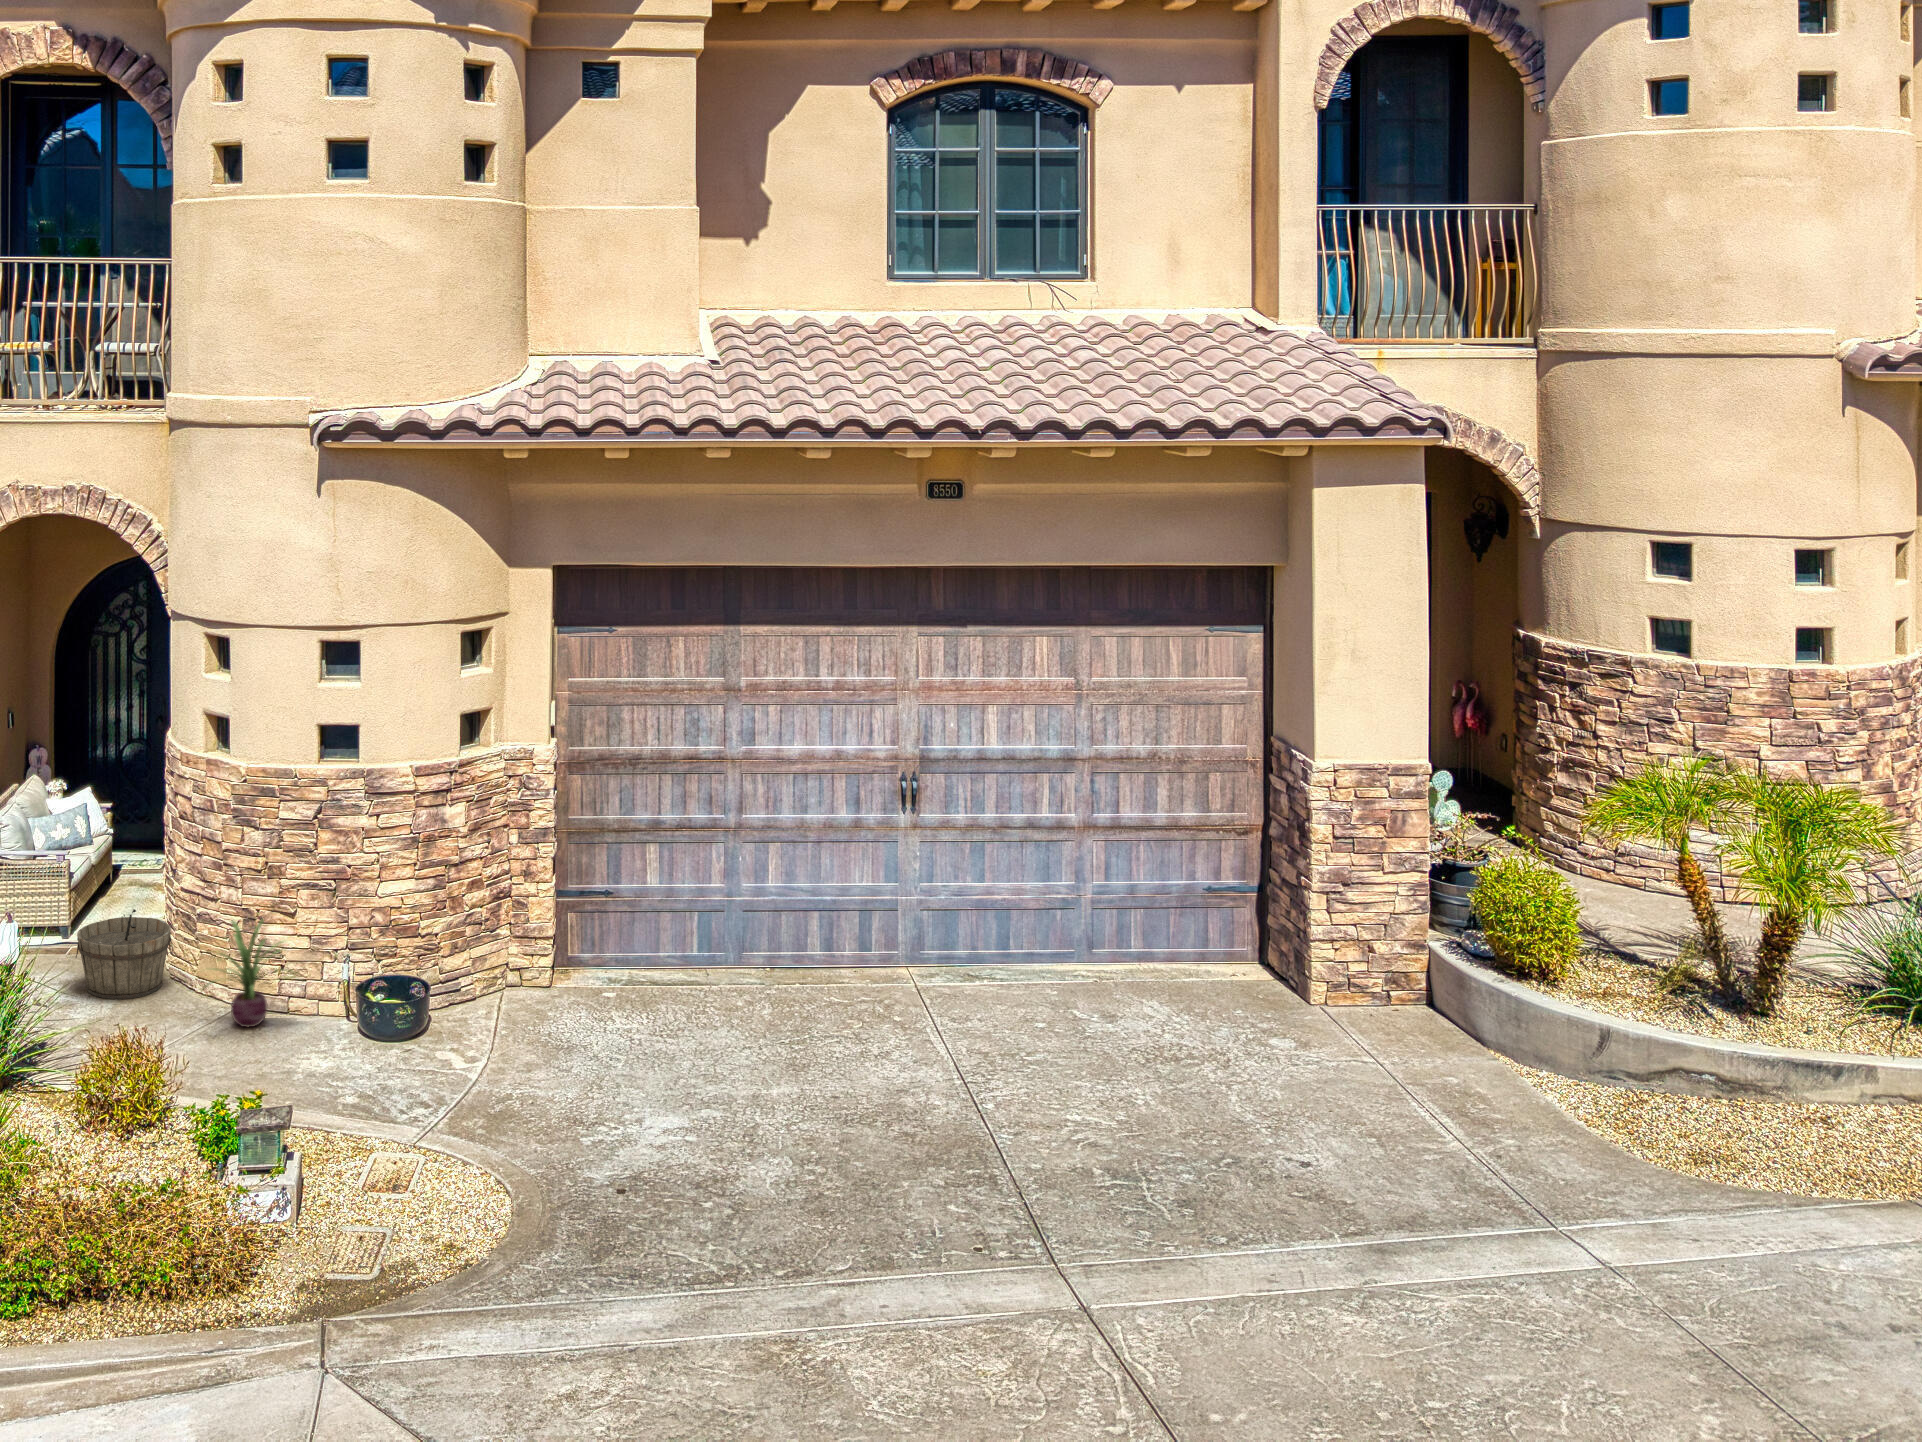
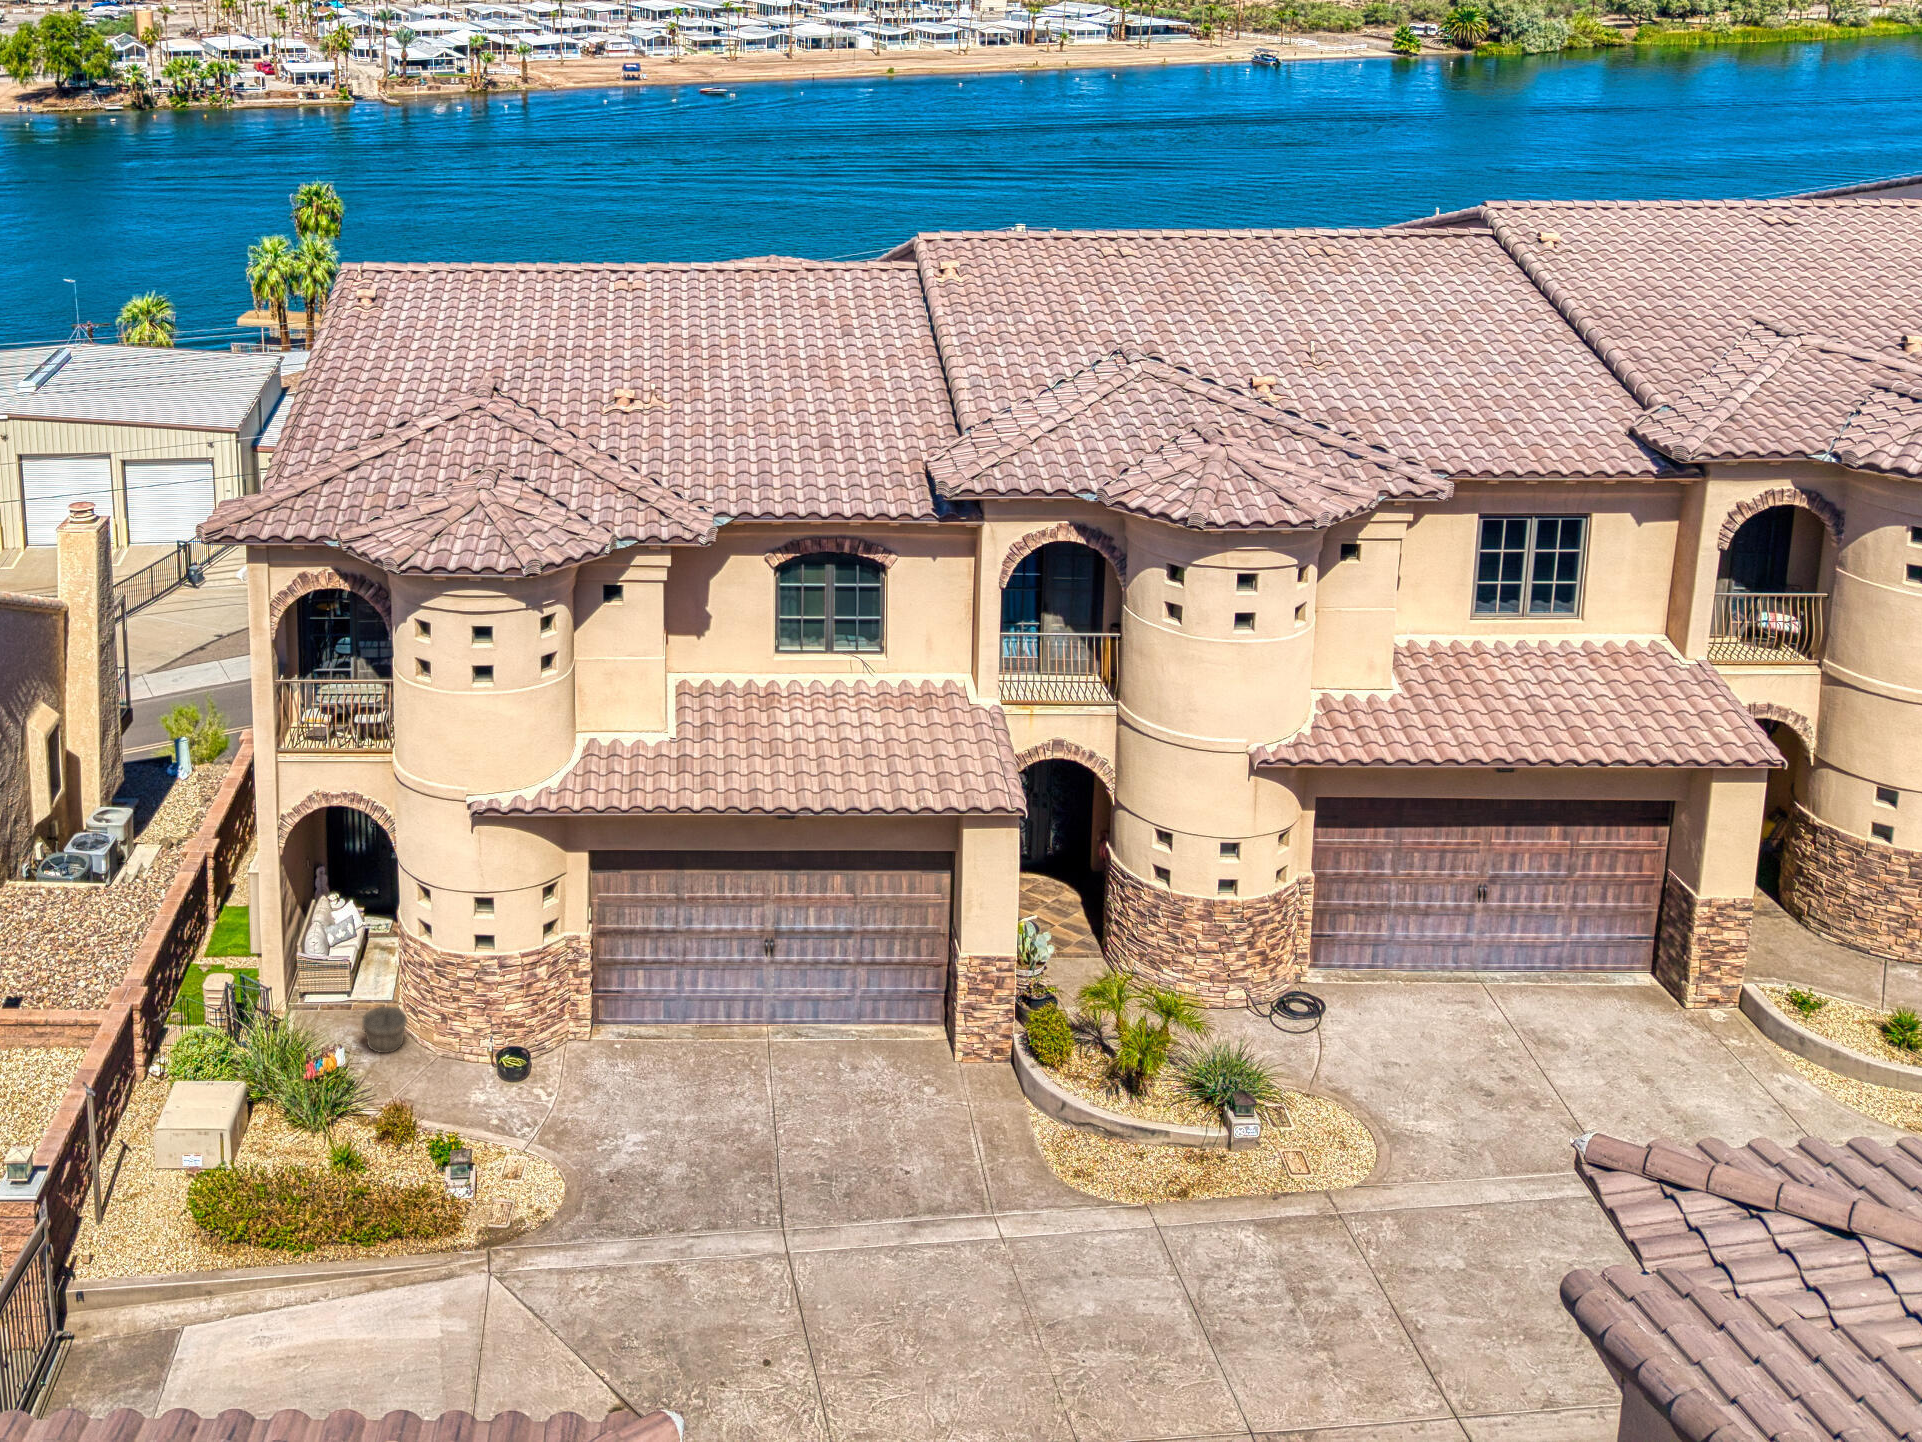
decorative plant: present [203,920,287,1027] -> none [421,1026,473,1076]

